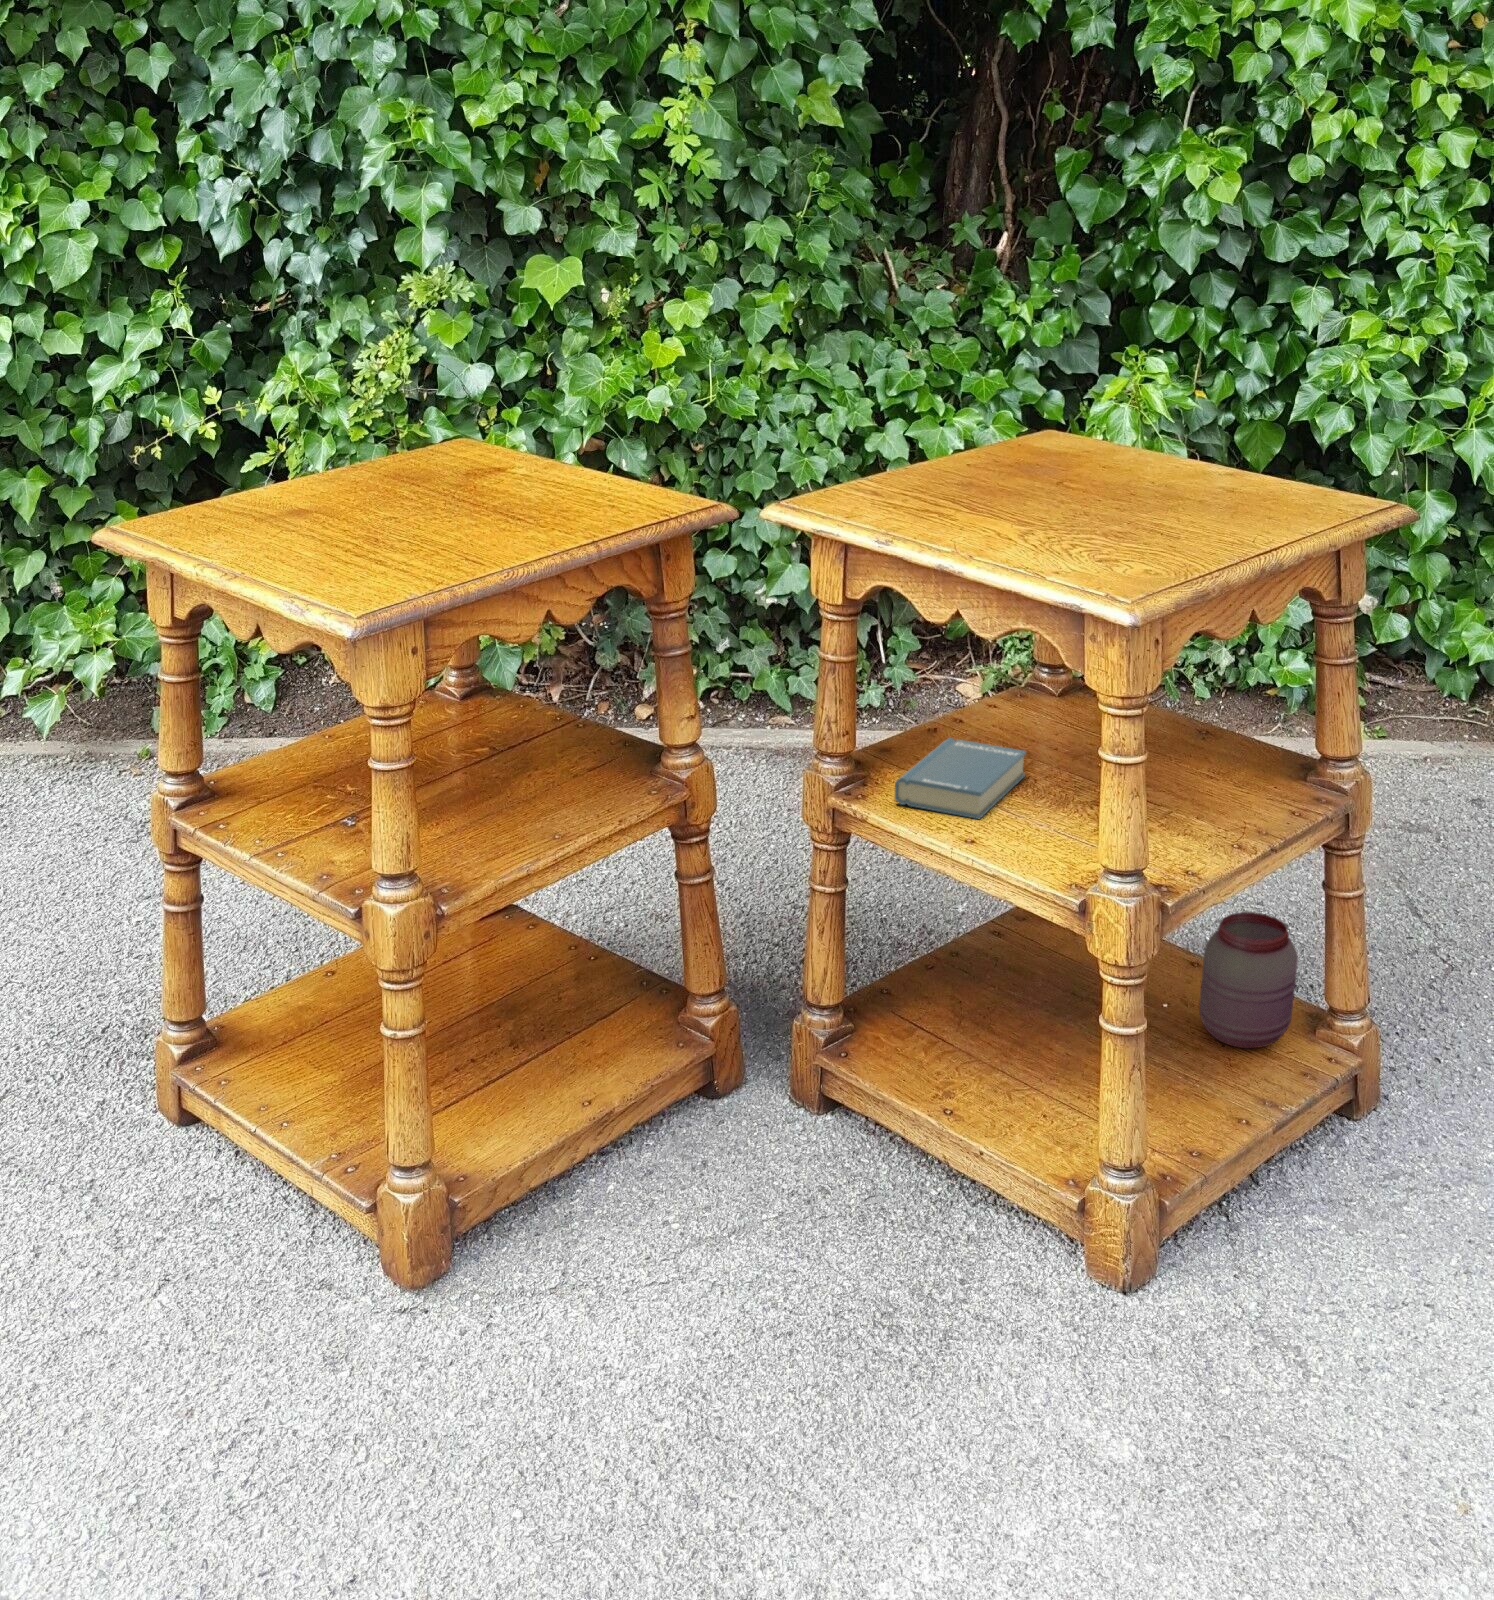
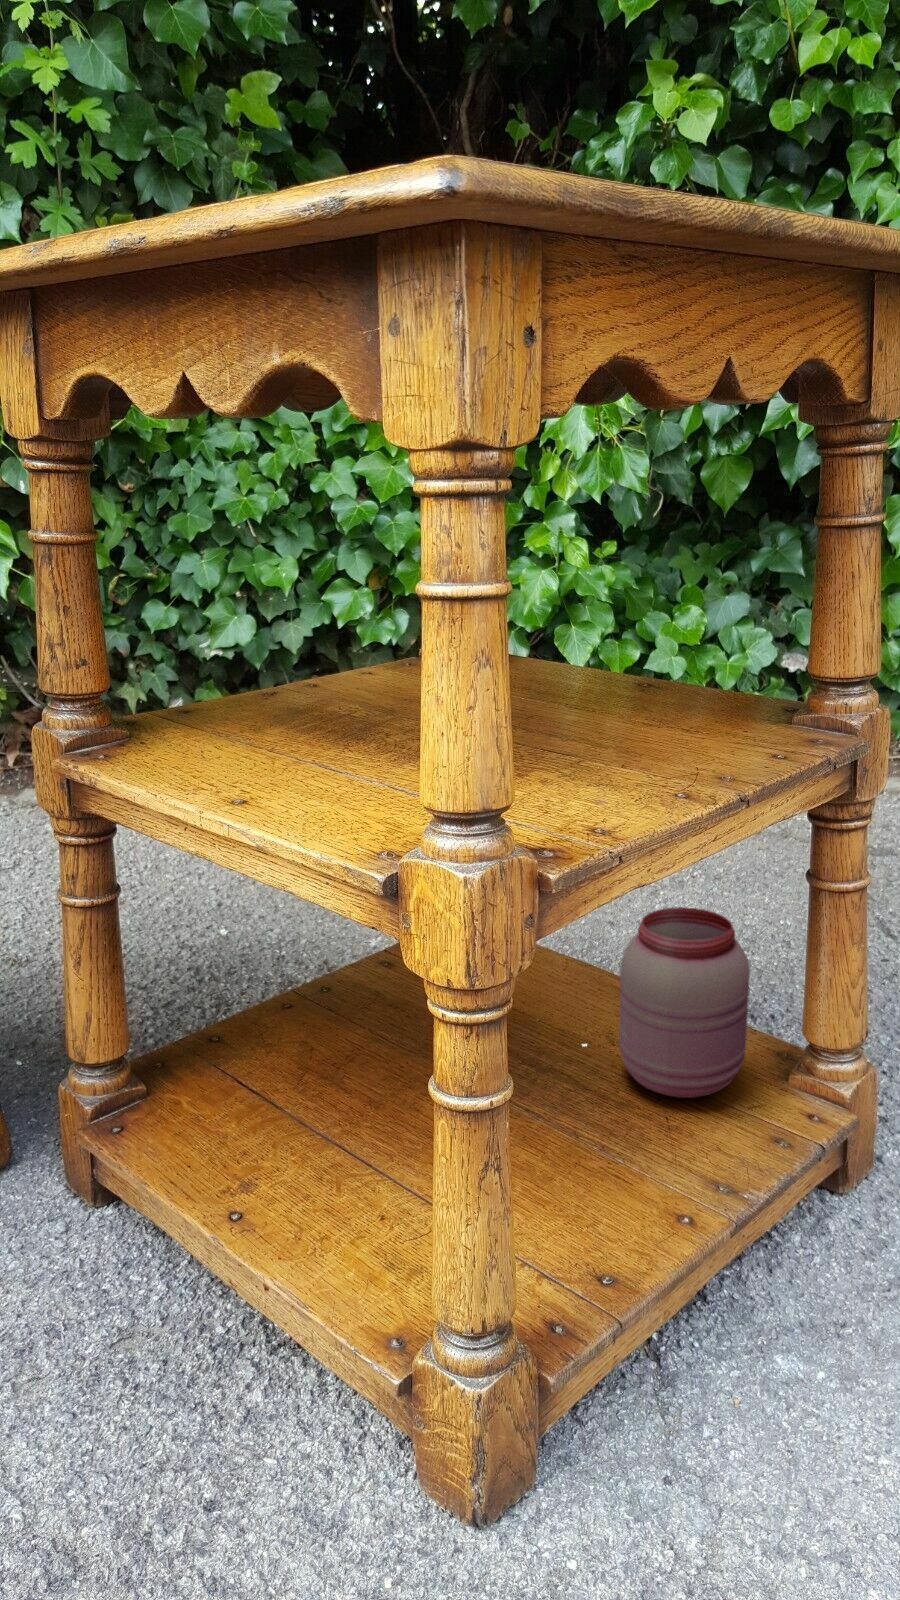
hardback book: present [895,738,1026,819] -> none [150,676,359,764]

